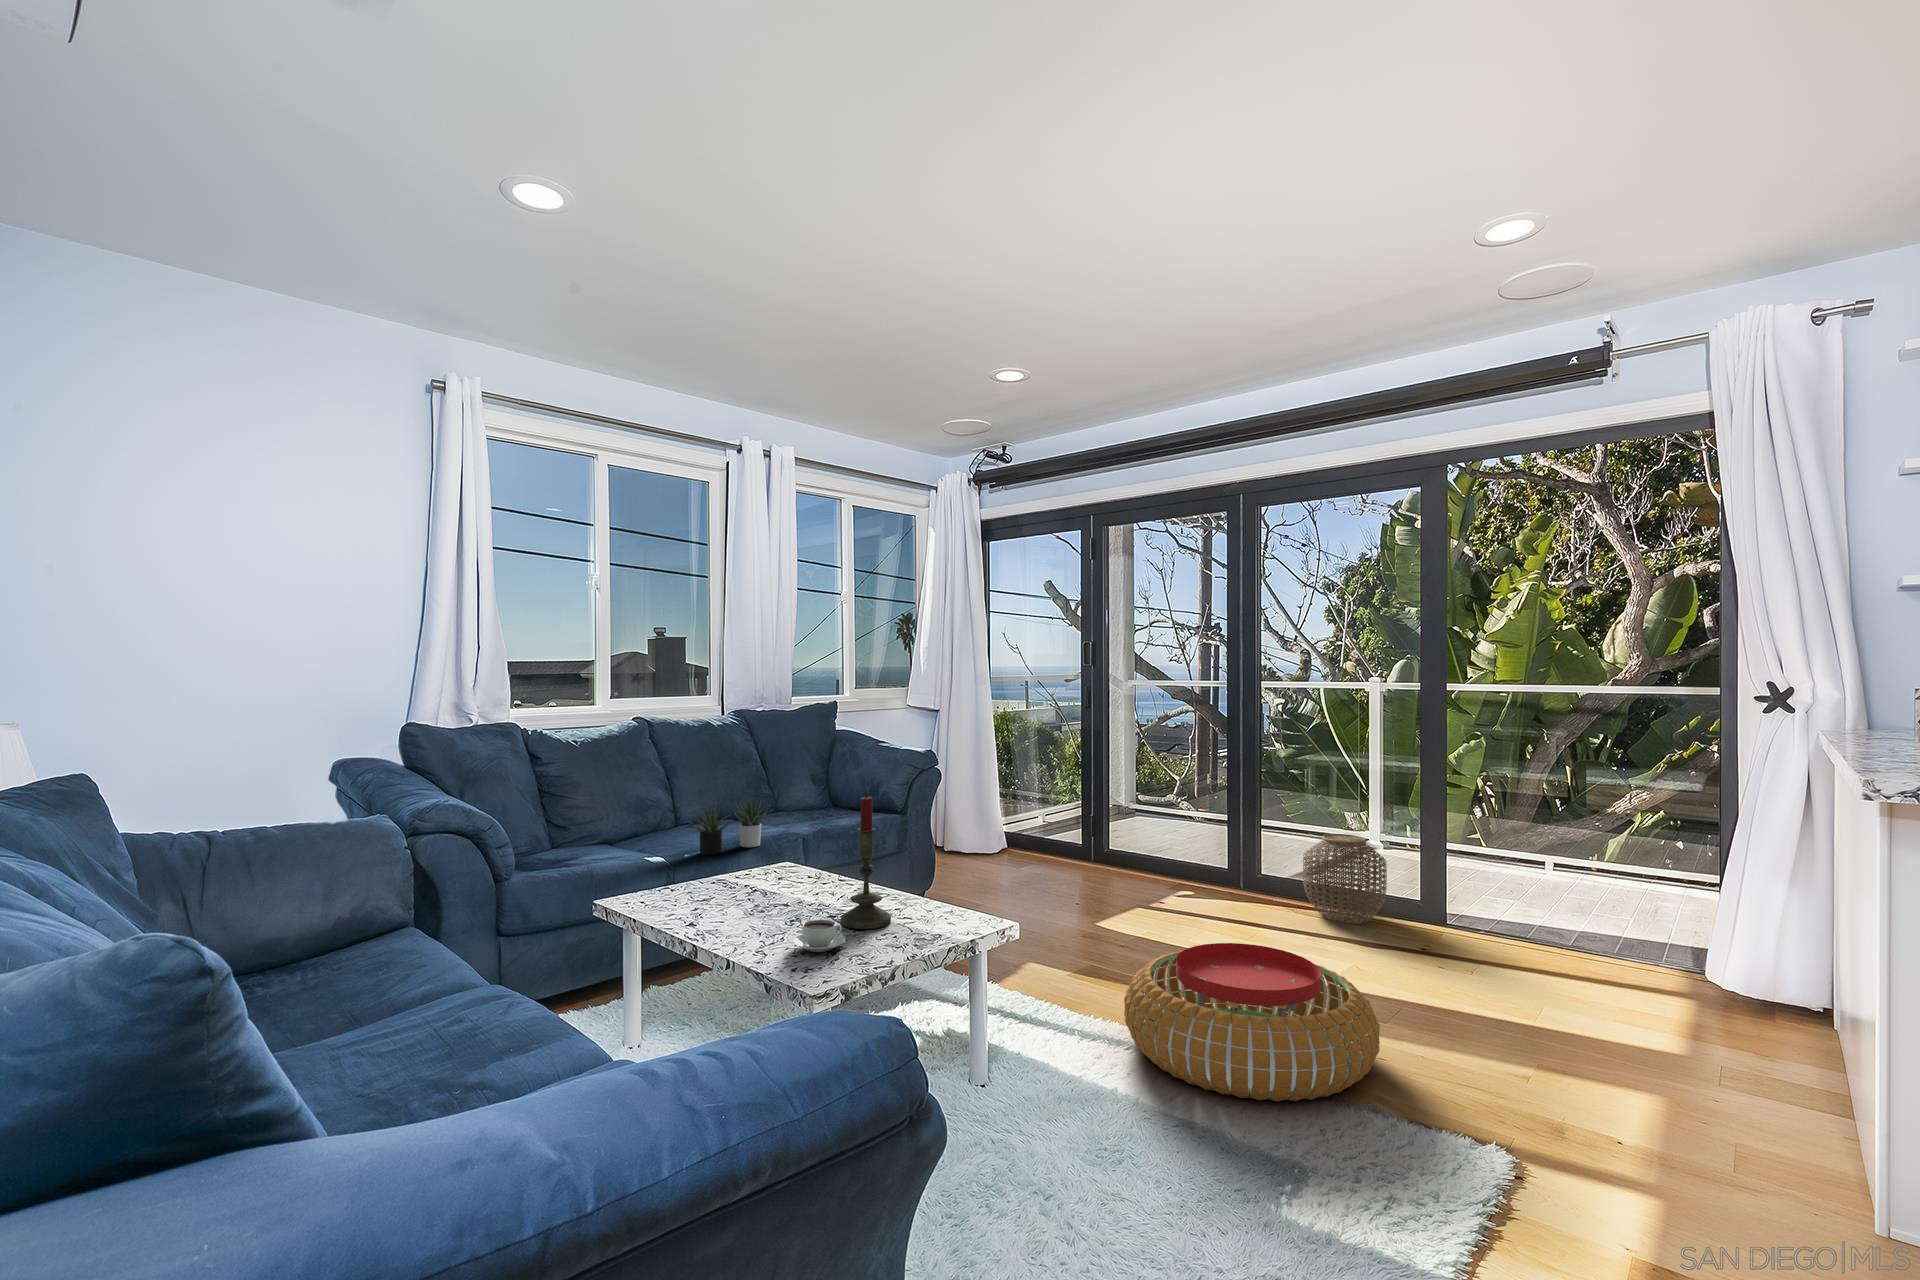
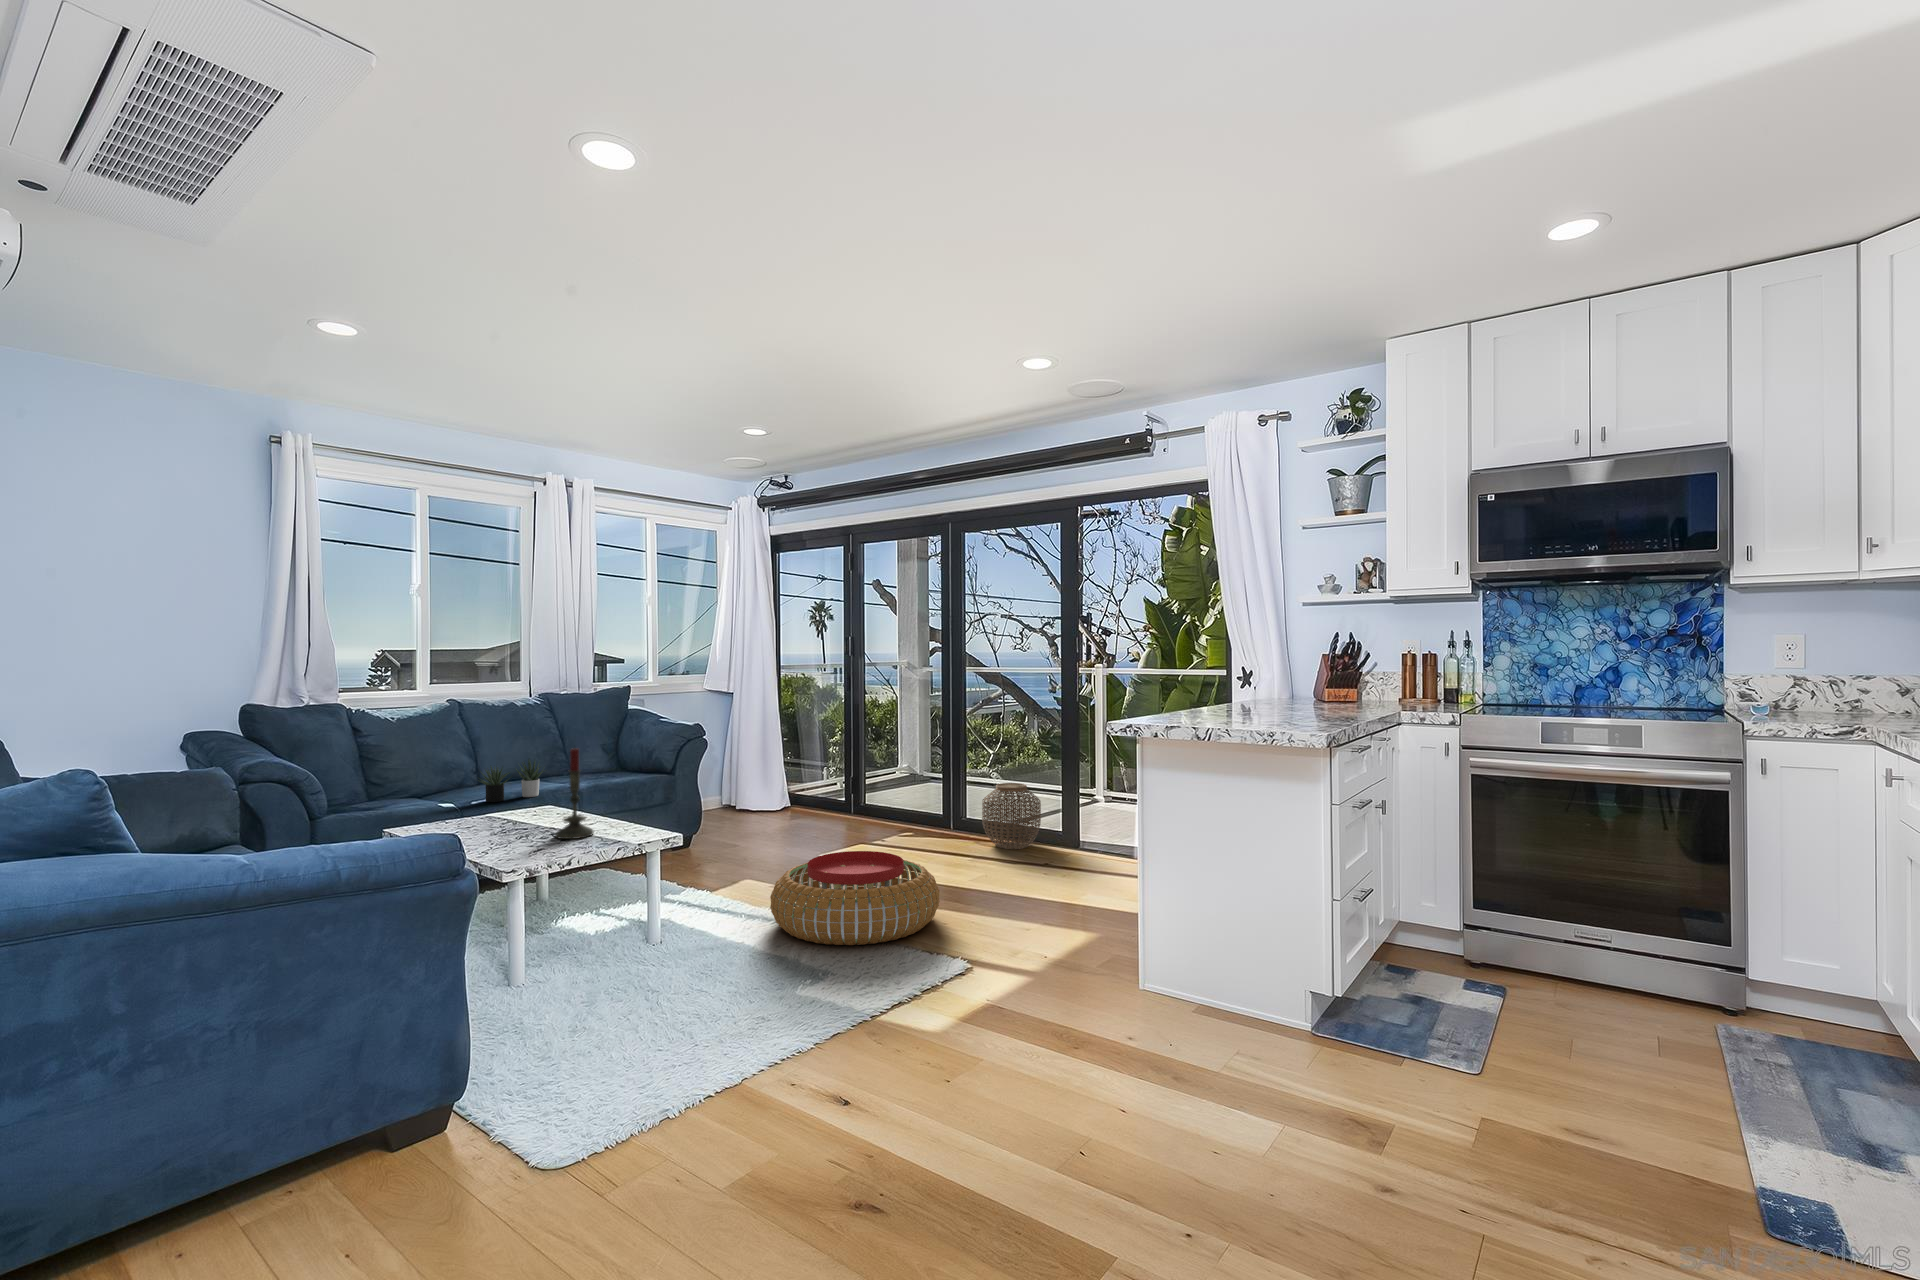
coffee cup: present [793,920,845,952] -> none [508,831,547,851]

